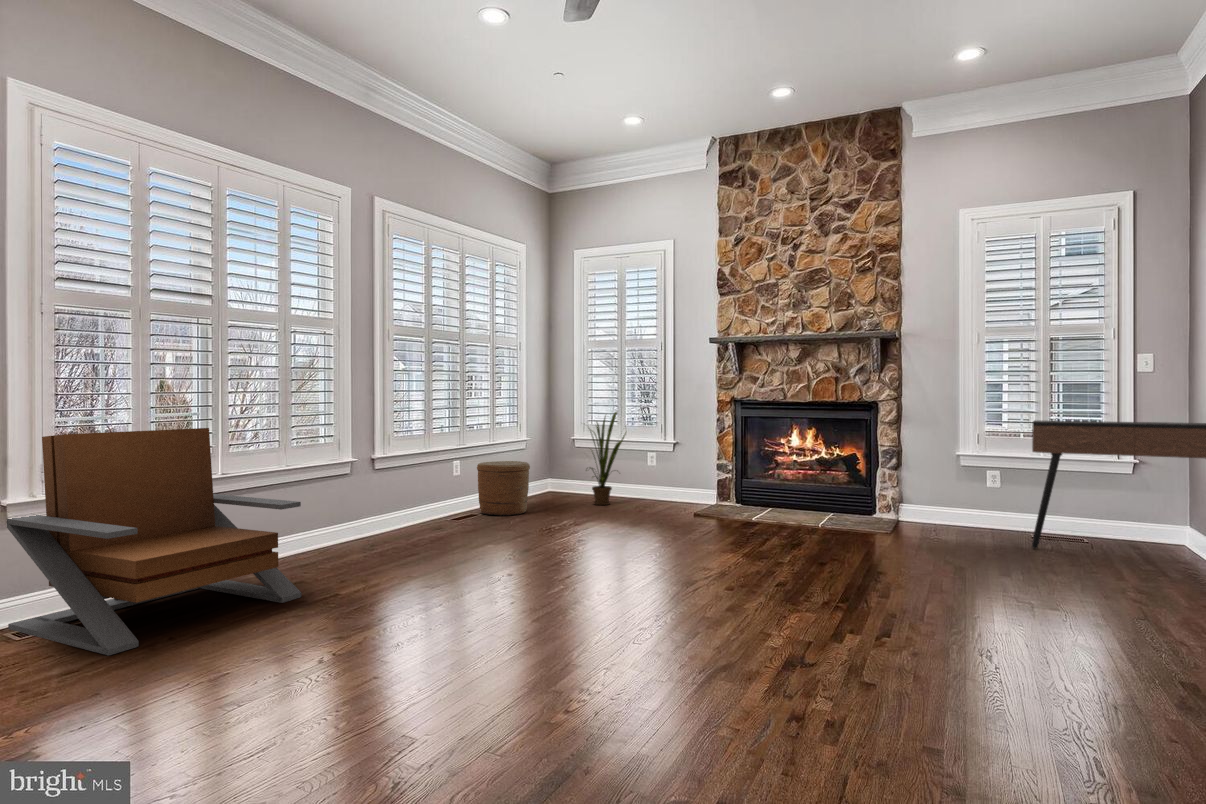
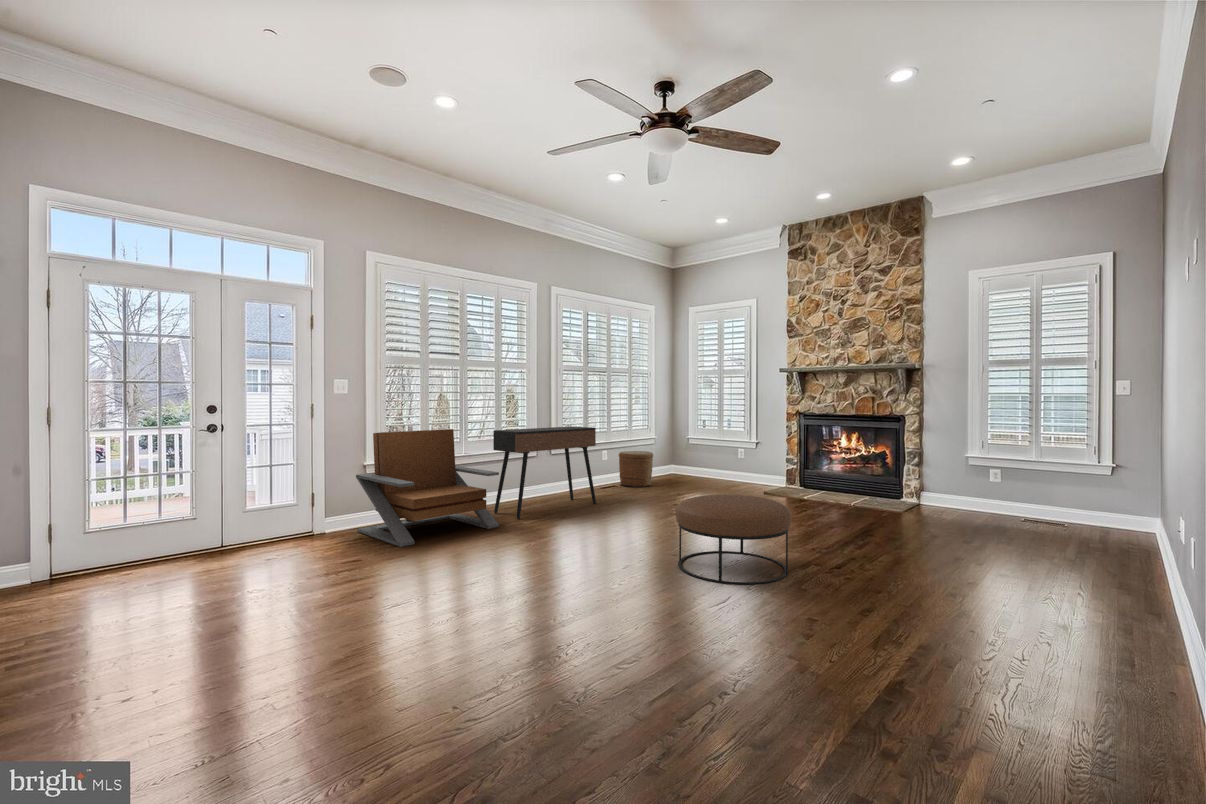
house plant: present [590,412,625,505] -> none [691,418,725,483]
console table: present [1032,420,1206,549] -> present [493,426,596,519]
ottoman: none [639,522,825,671] -> present [676,495,791,584]

